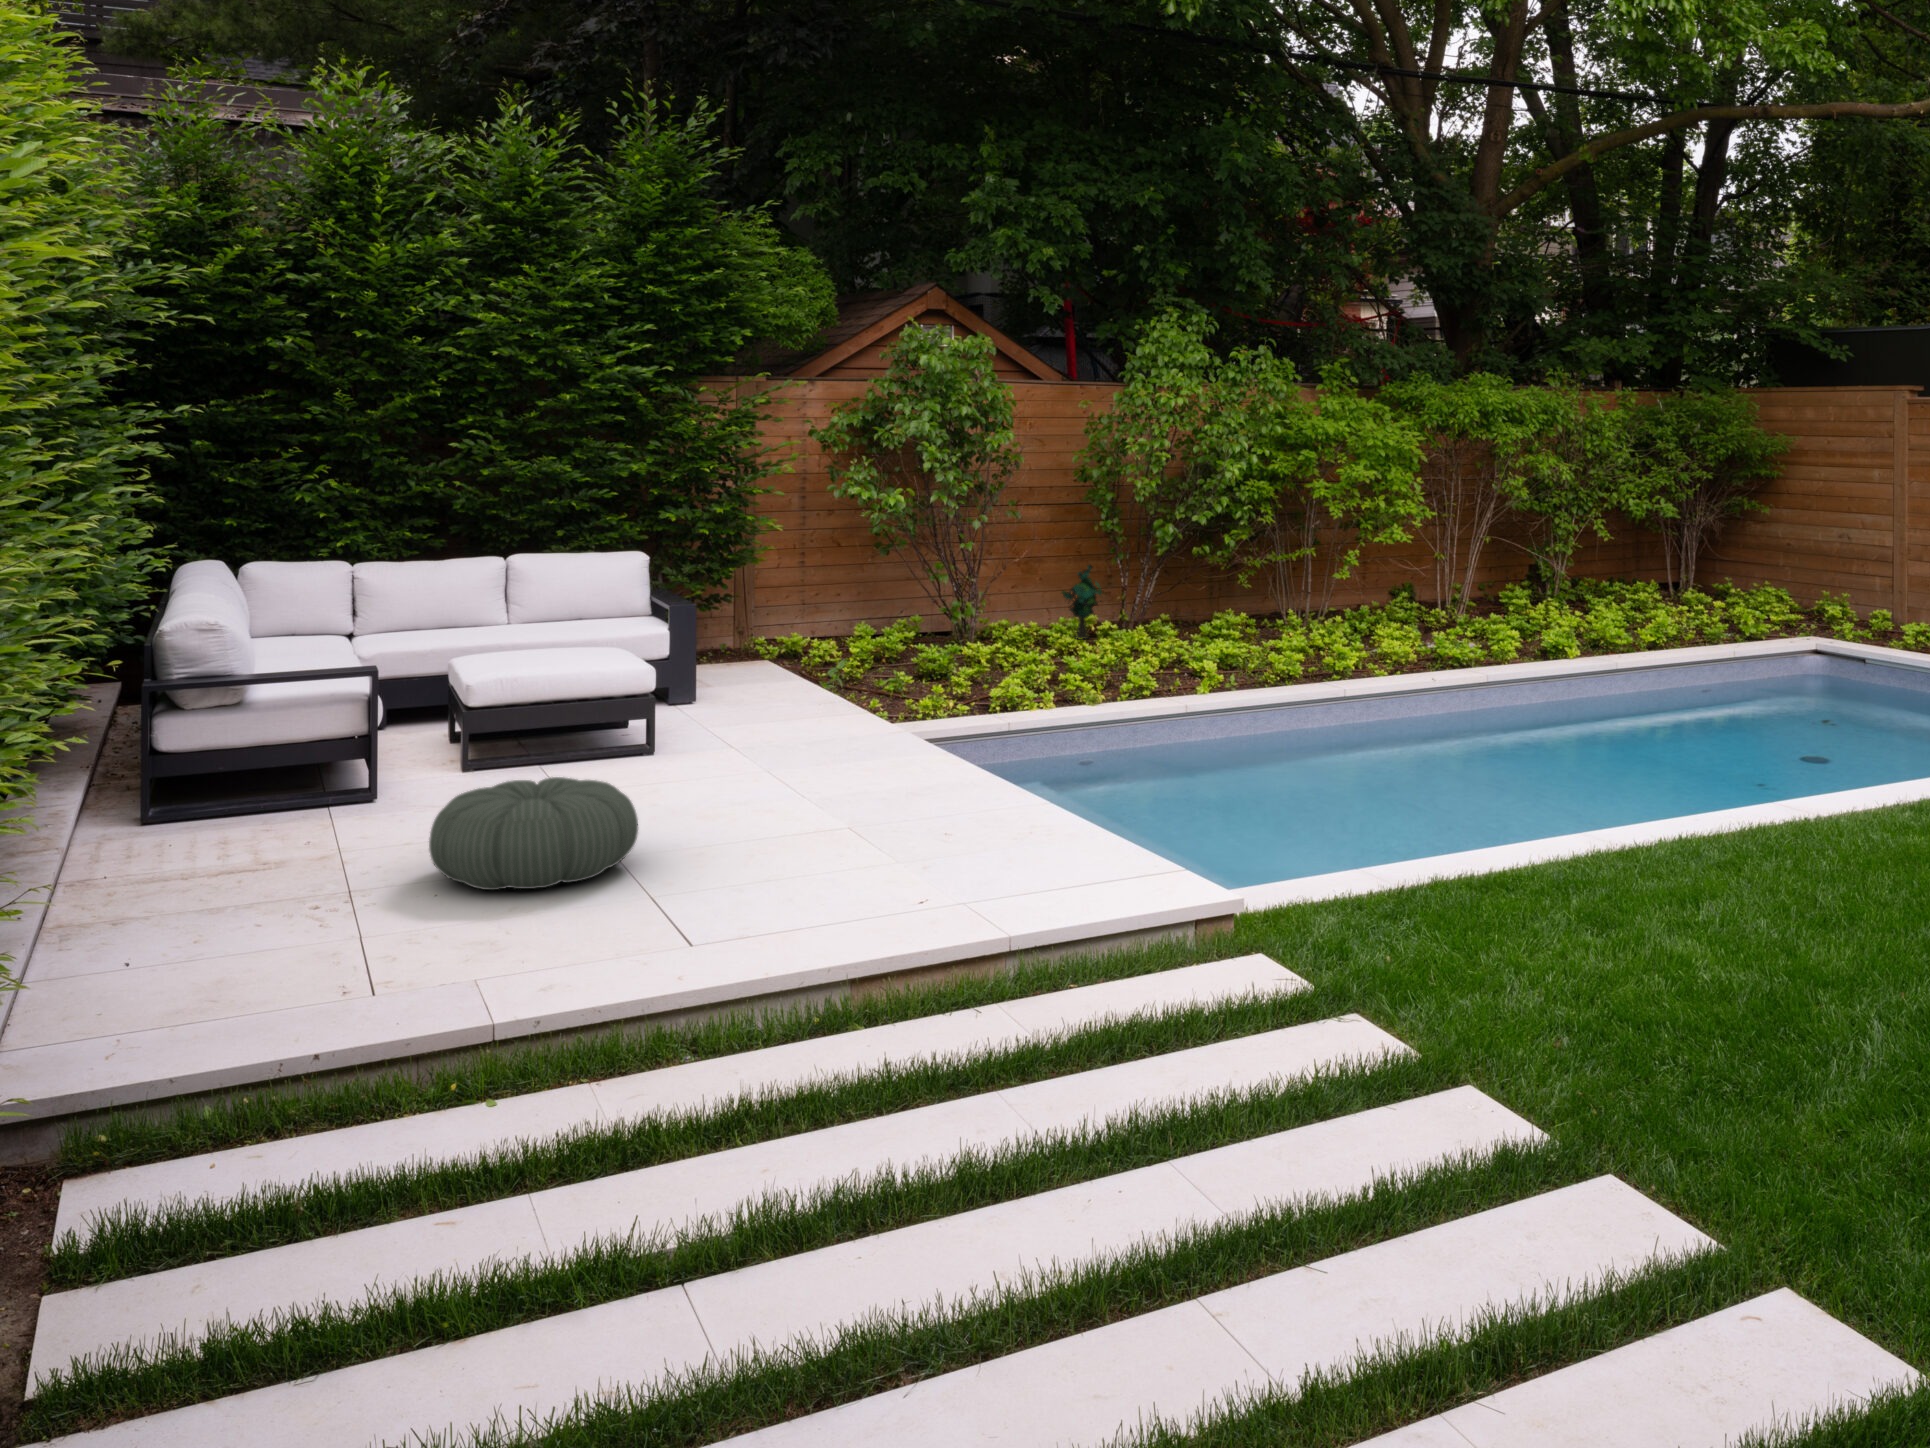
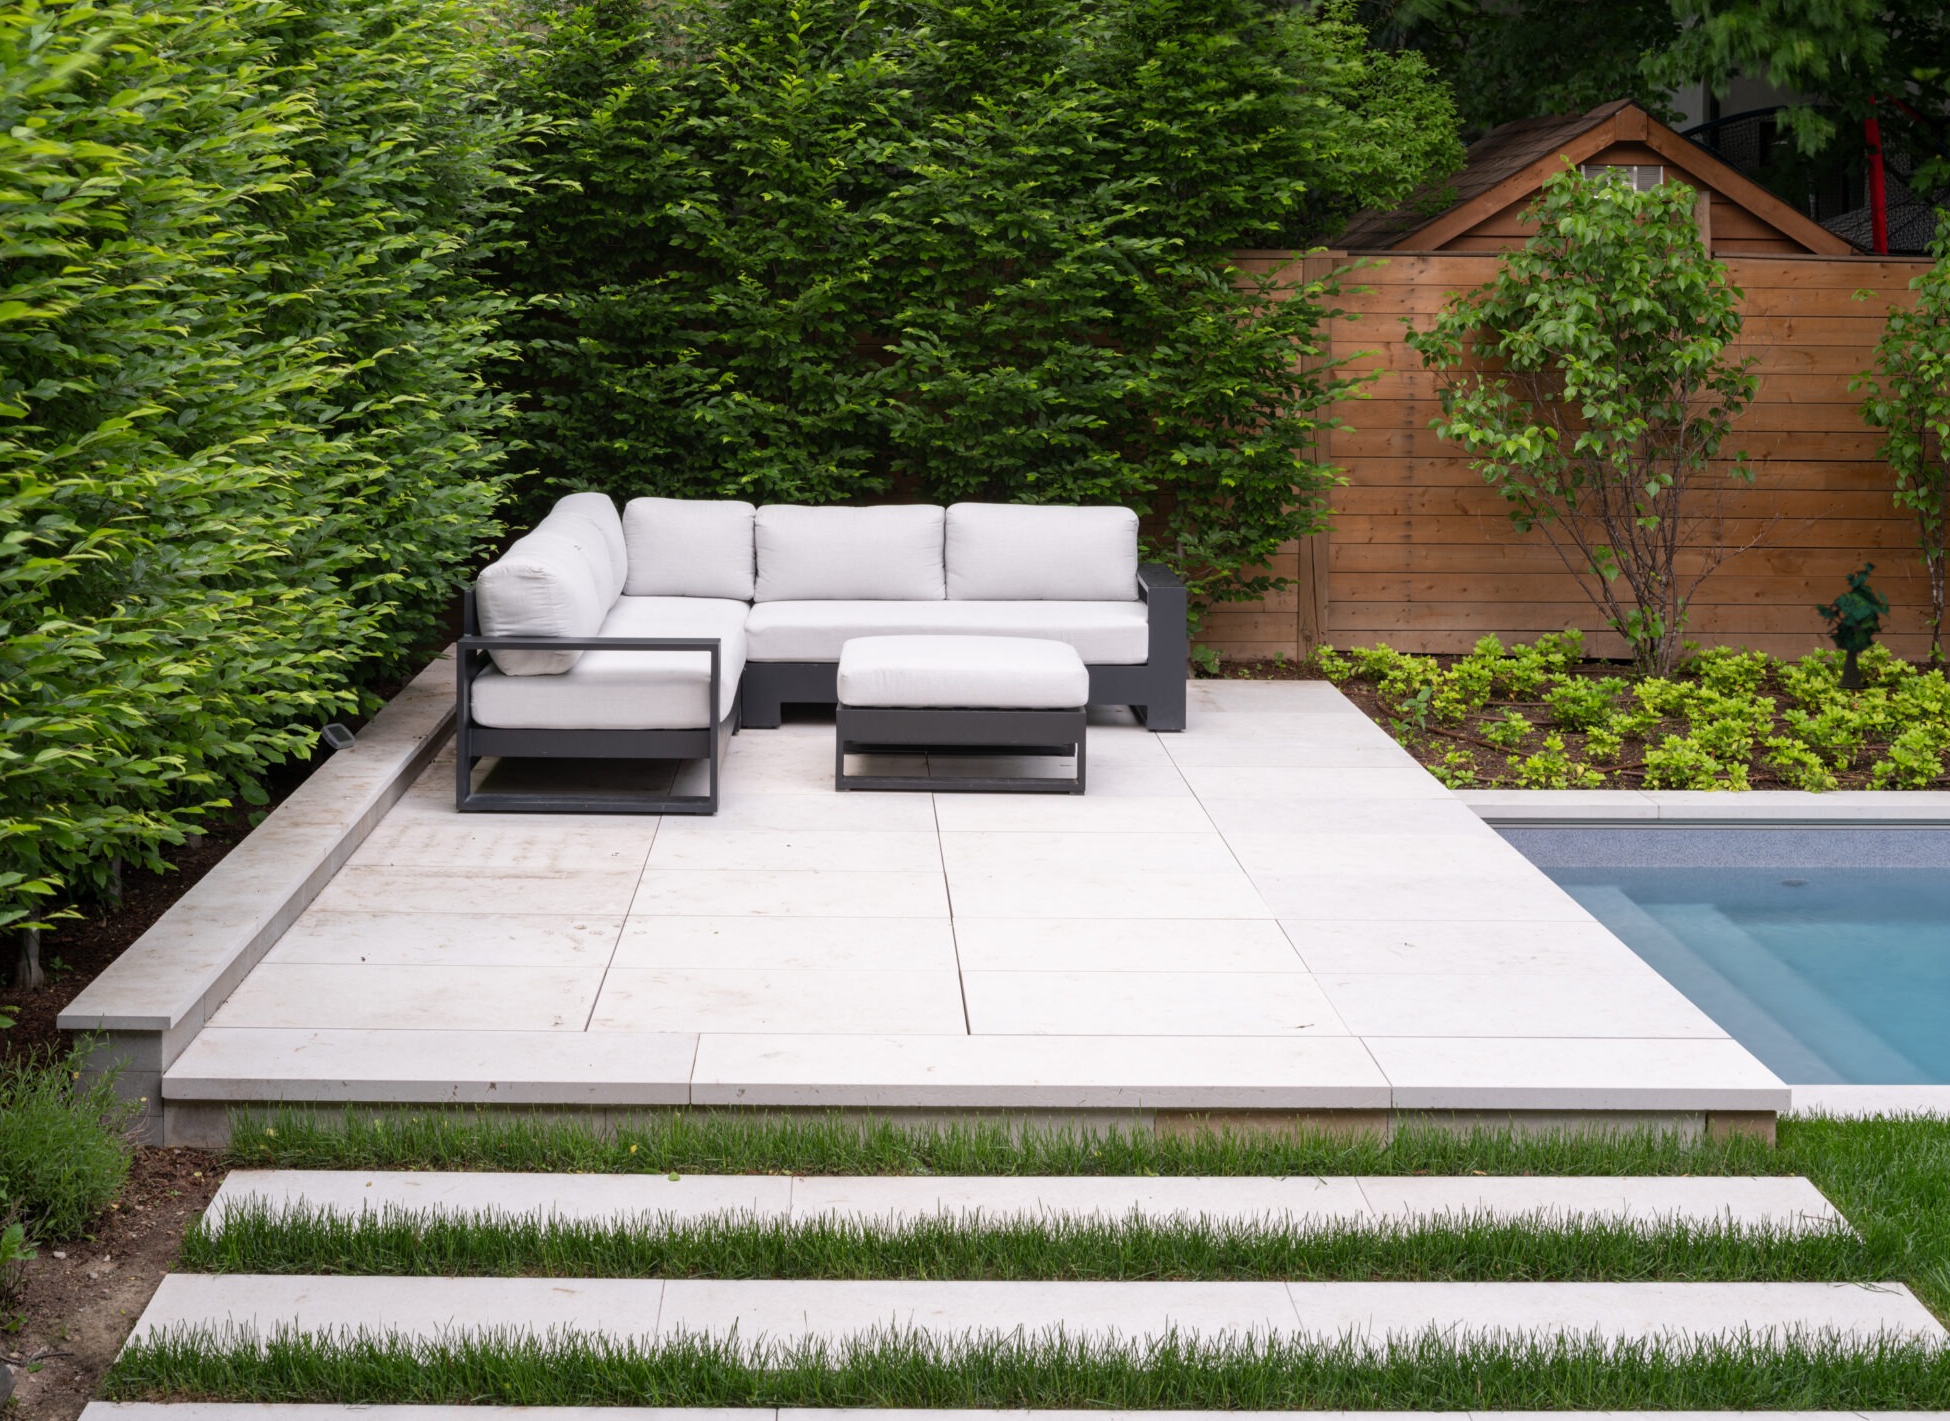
pouf: present [429,777,638,890] -> none [716,787,984,931]

